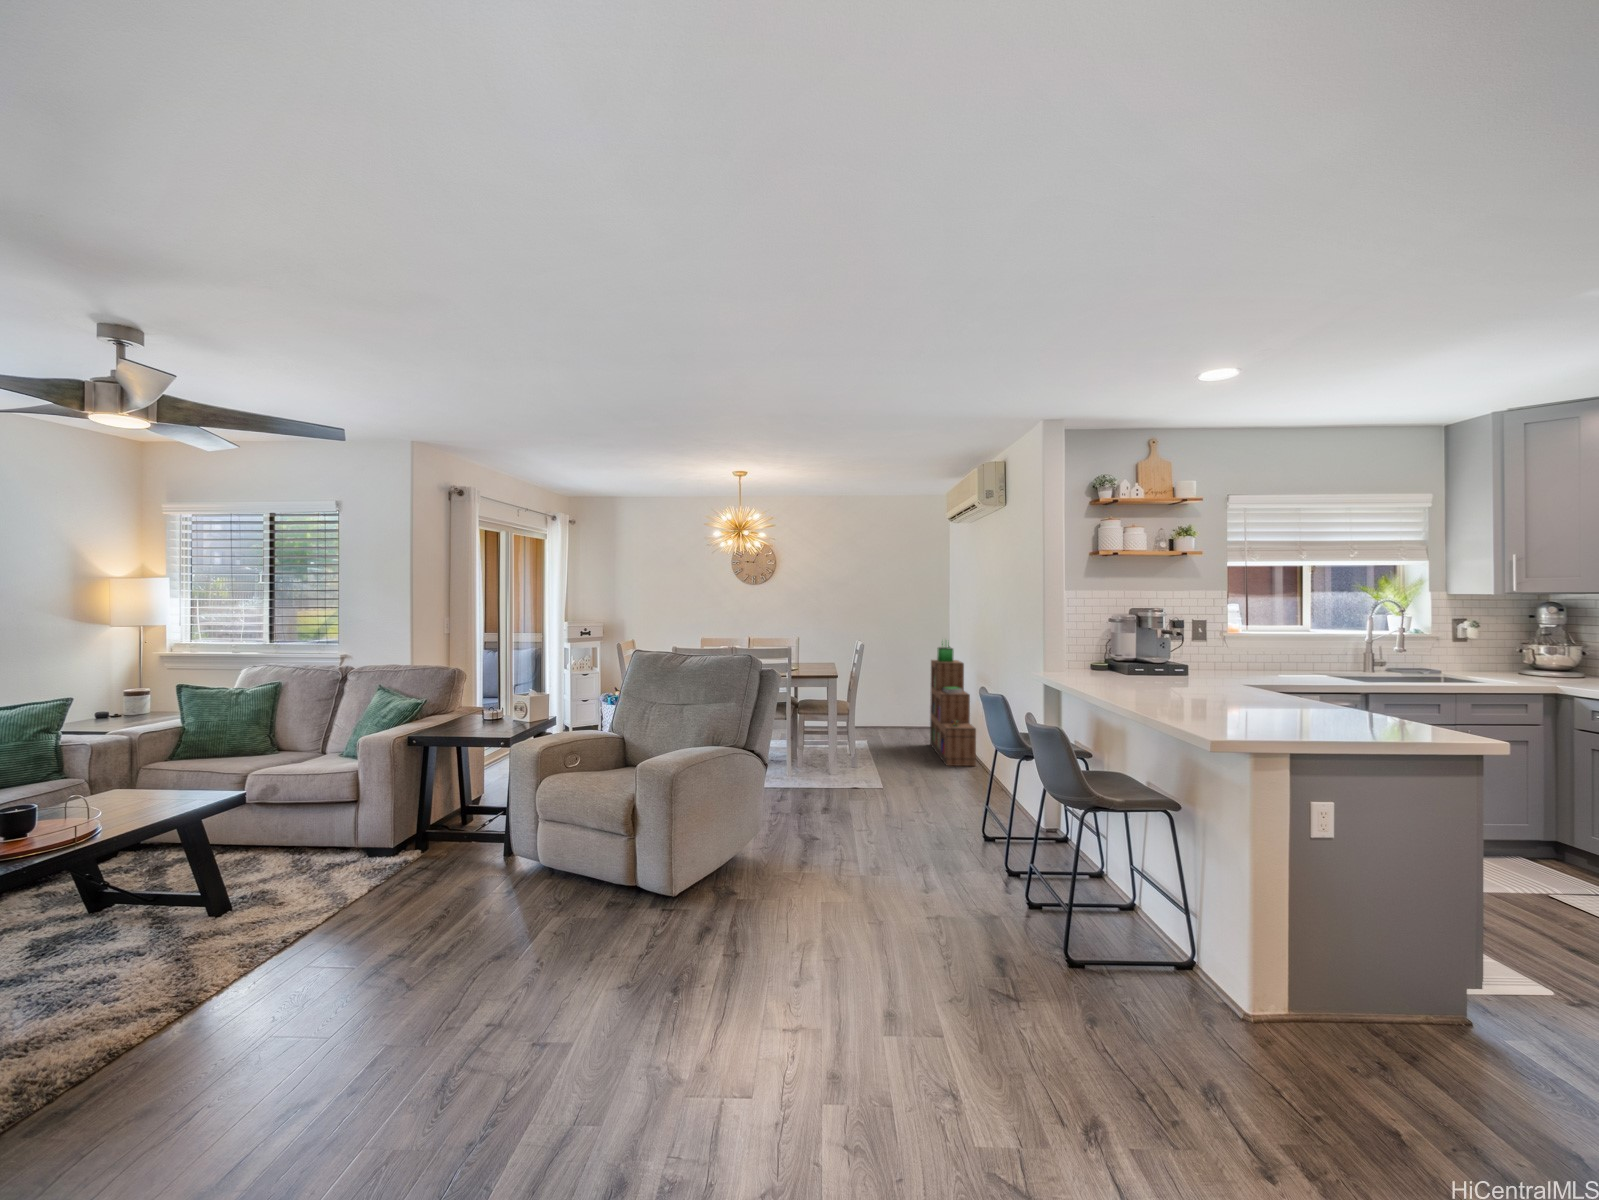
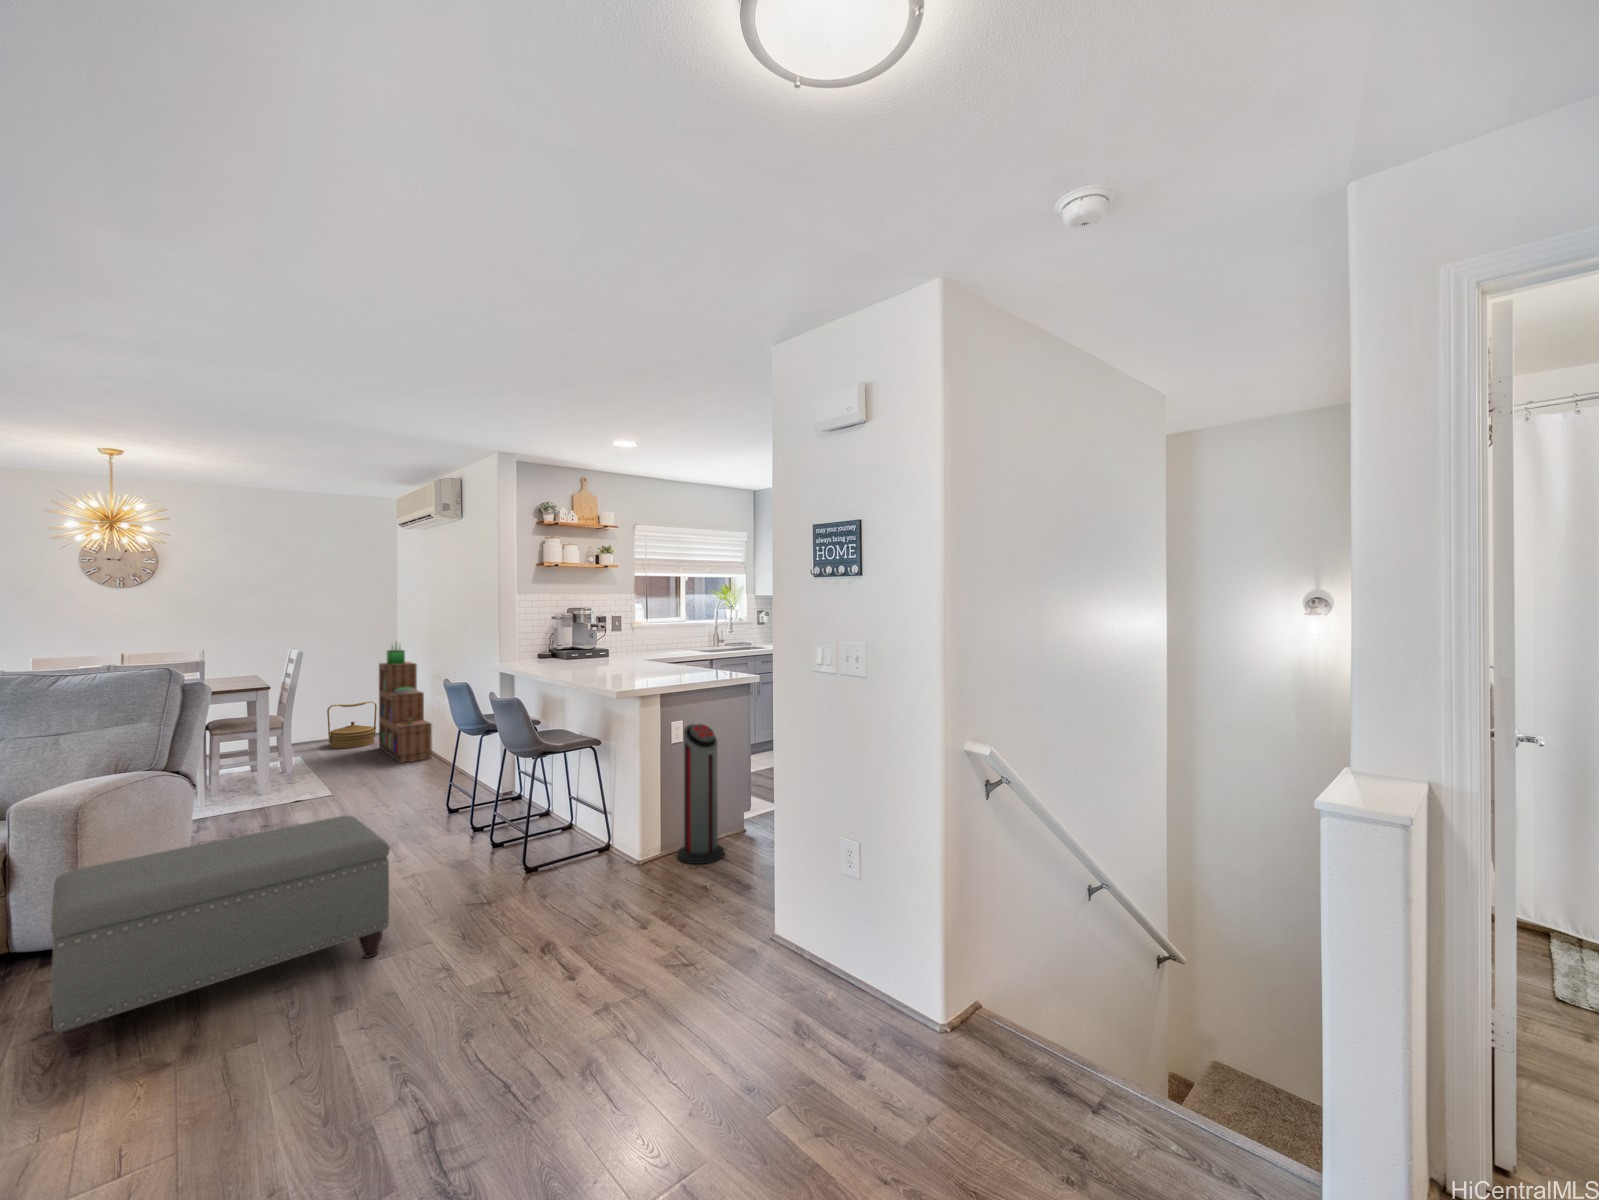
woven basket: none [889,696,930,740] -> present [327,701,377,748]
air purifier: none [1321,812,1427,1073] -> present [677,724,724,864]
ottoman: none [609,841,896,1038] -> present [51,816,390,1057]

